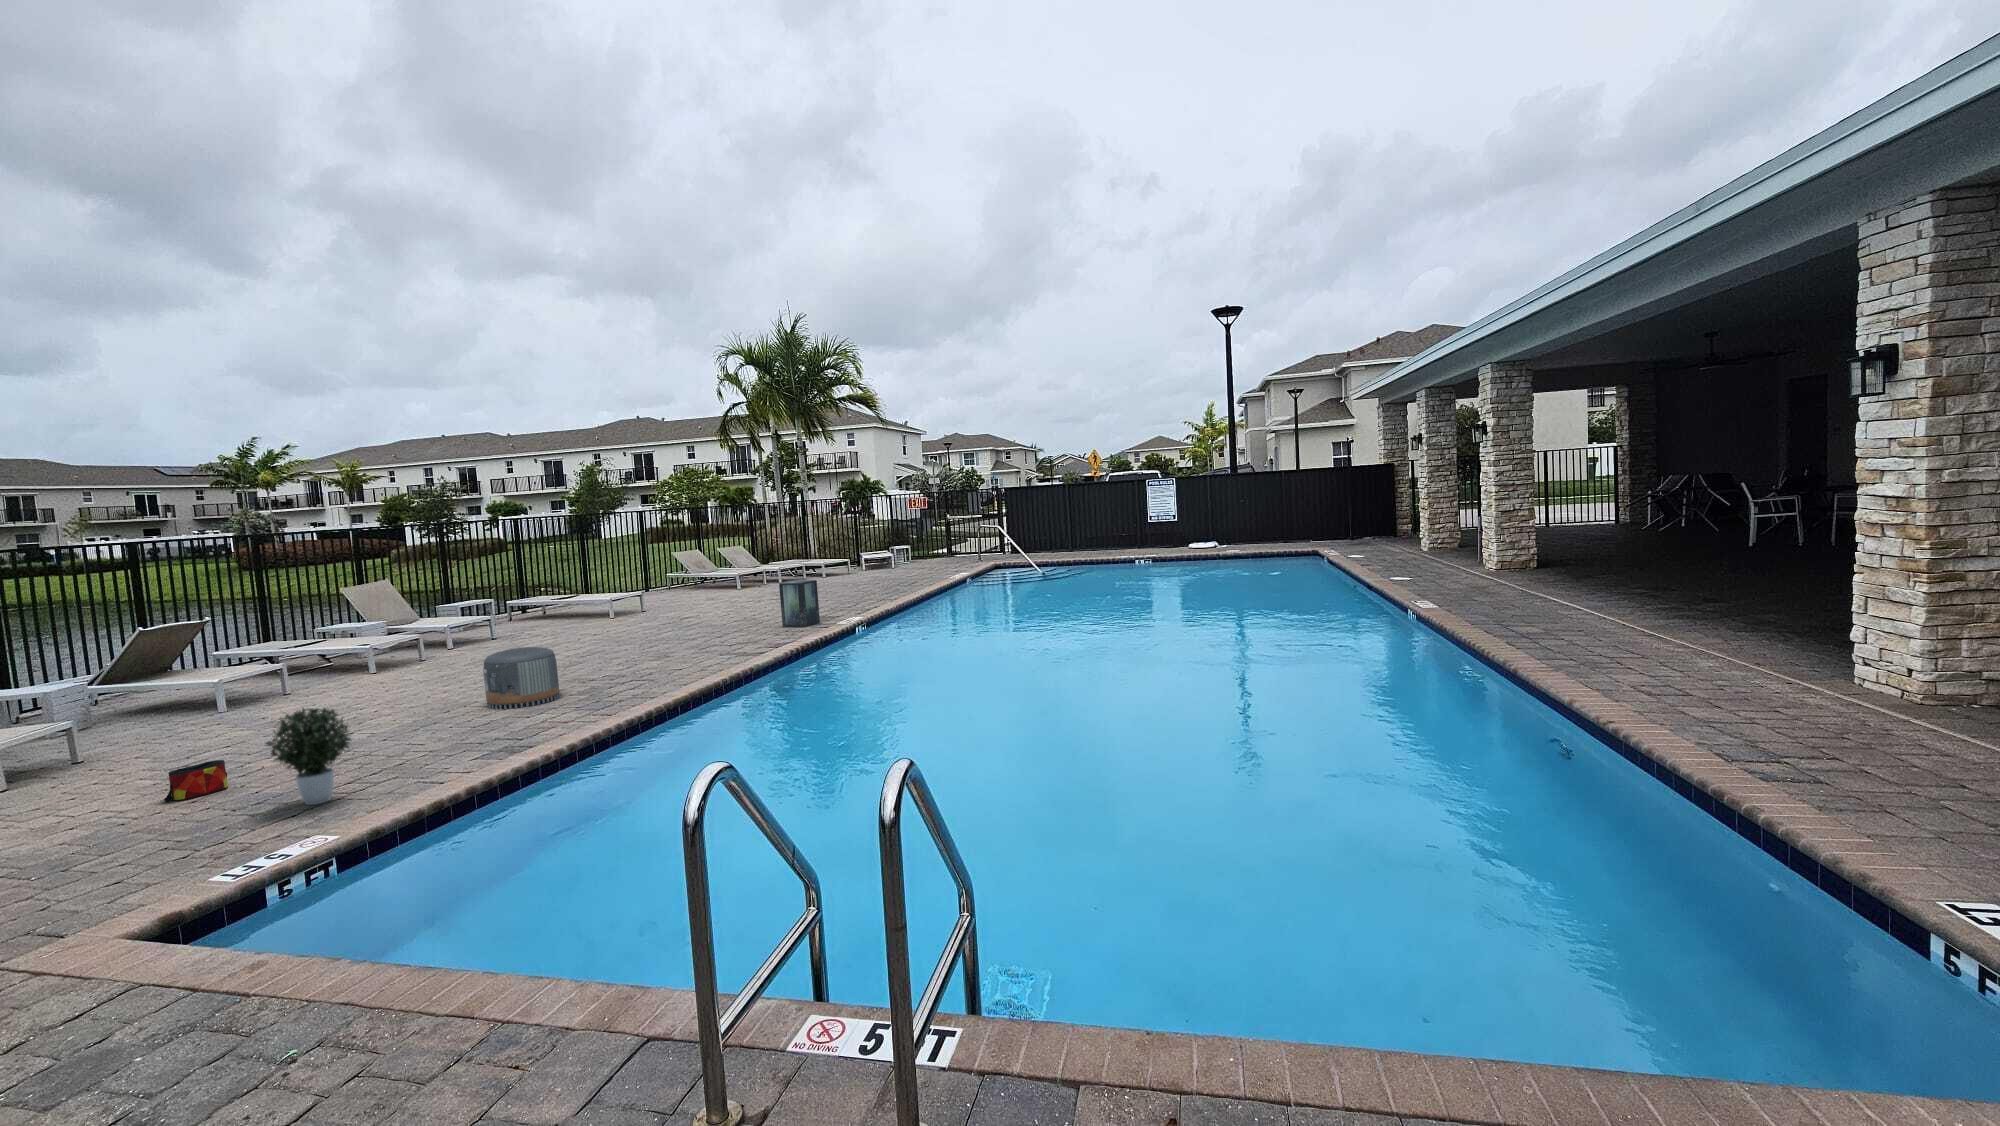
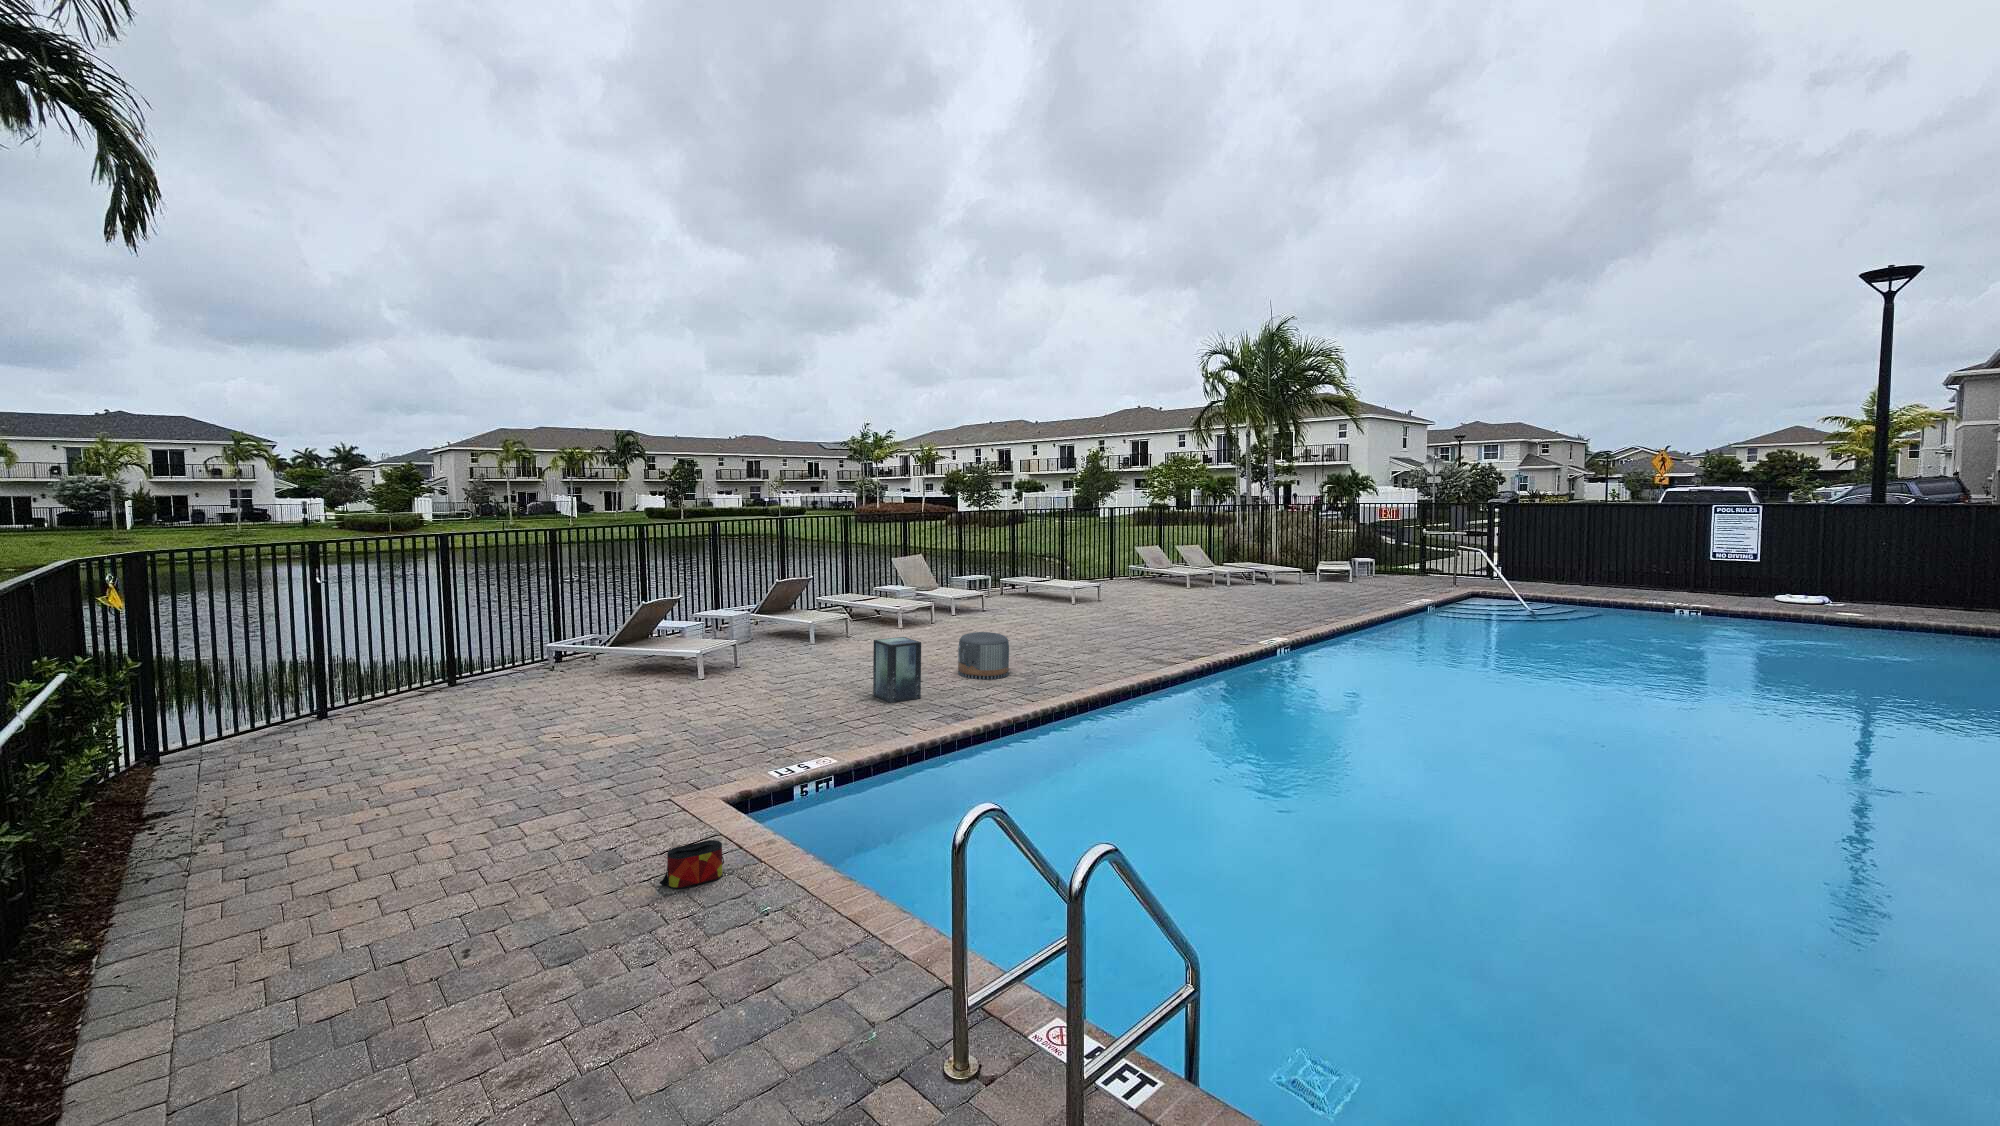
storage box: present [779,580,820,627] -> present [873,637,921,703]
potted plant: present [266,708,351,805] -> none [809,665,859,732]
bag: present [164,760,228,802] -> present [660,840,724,889]

